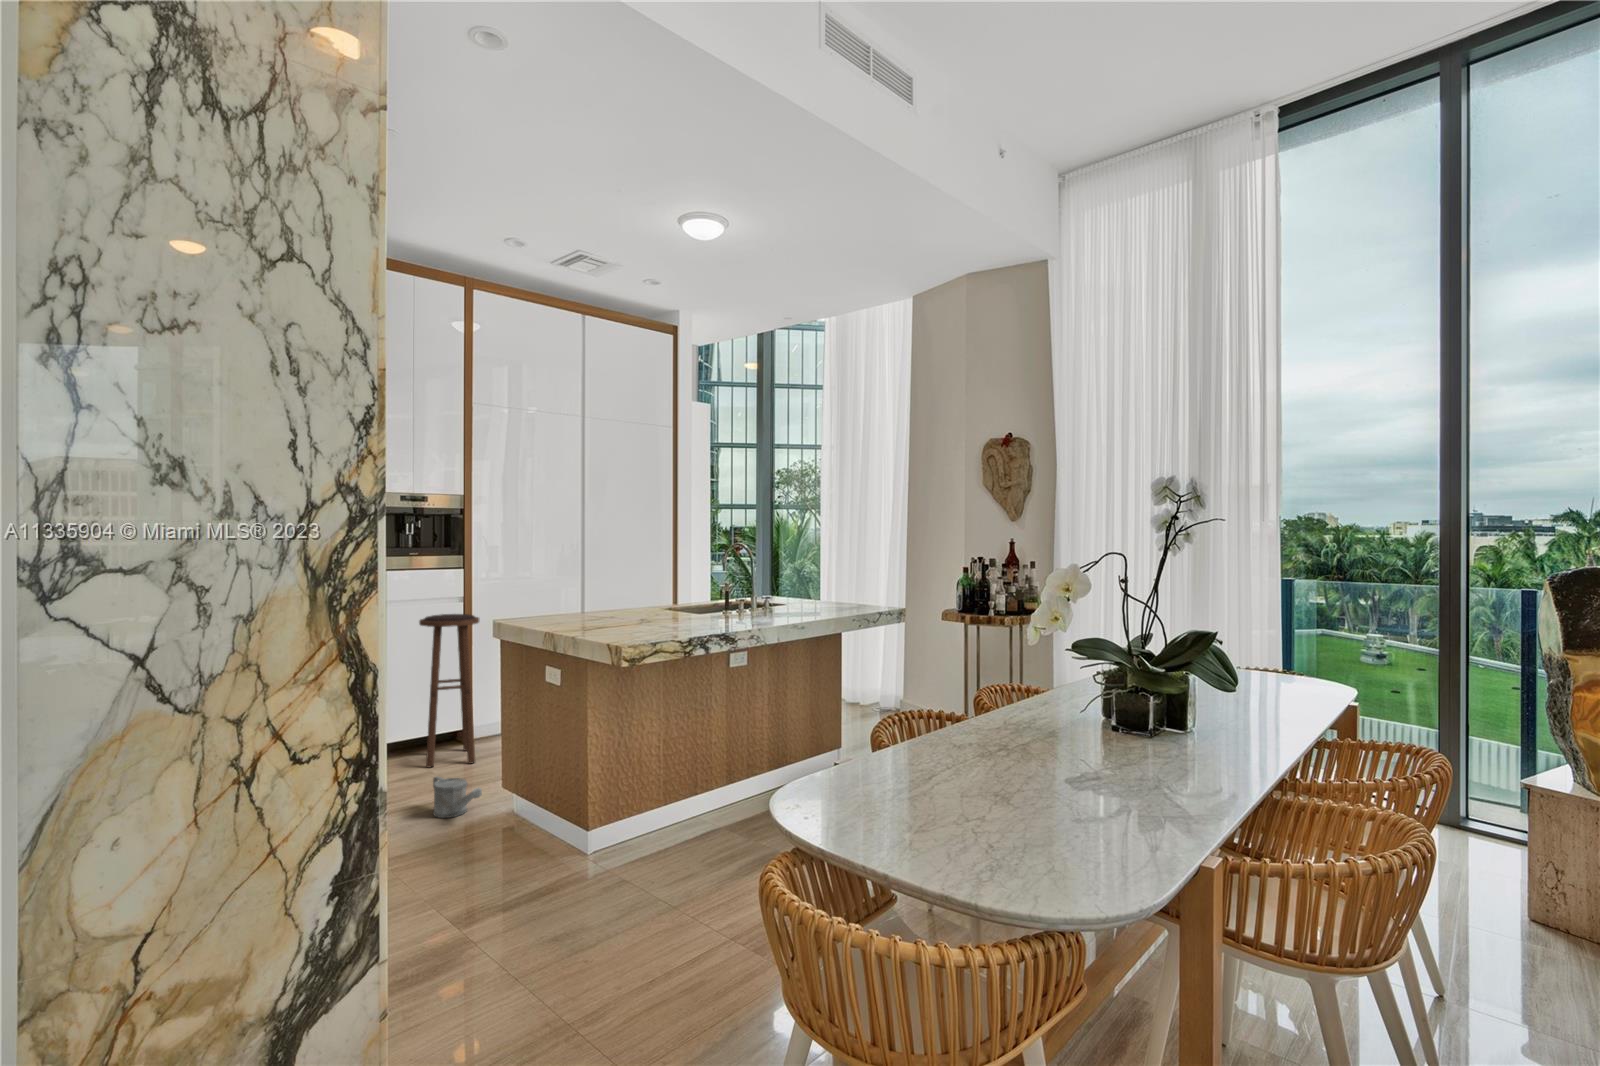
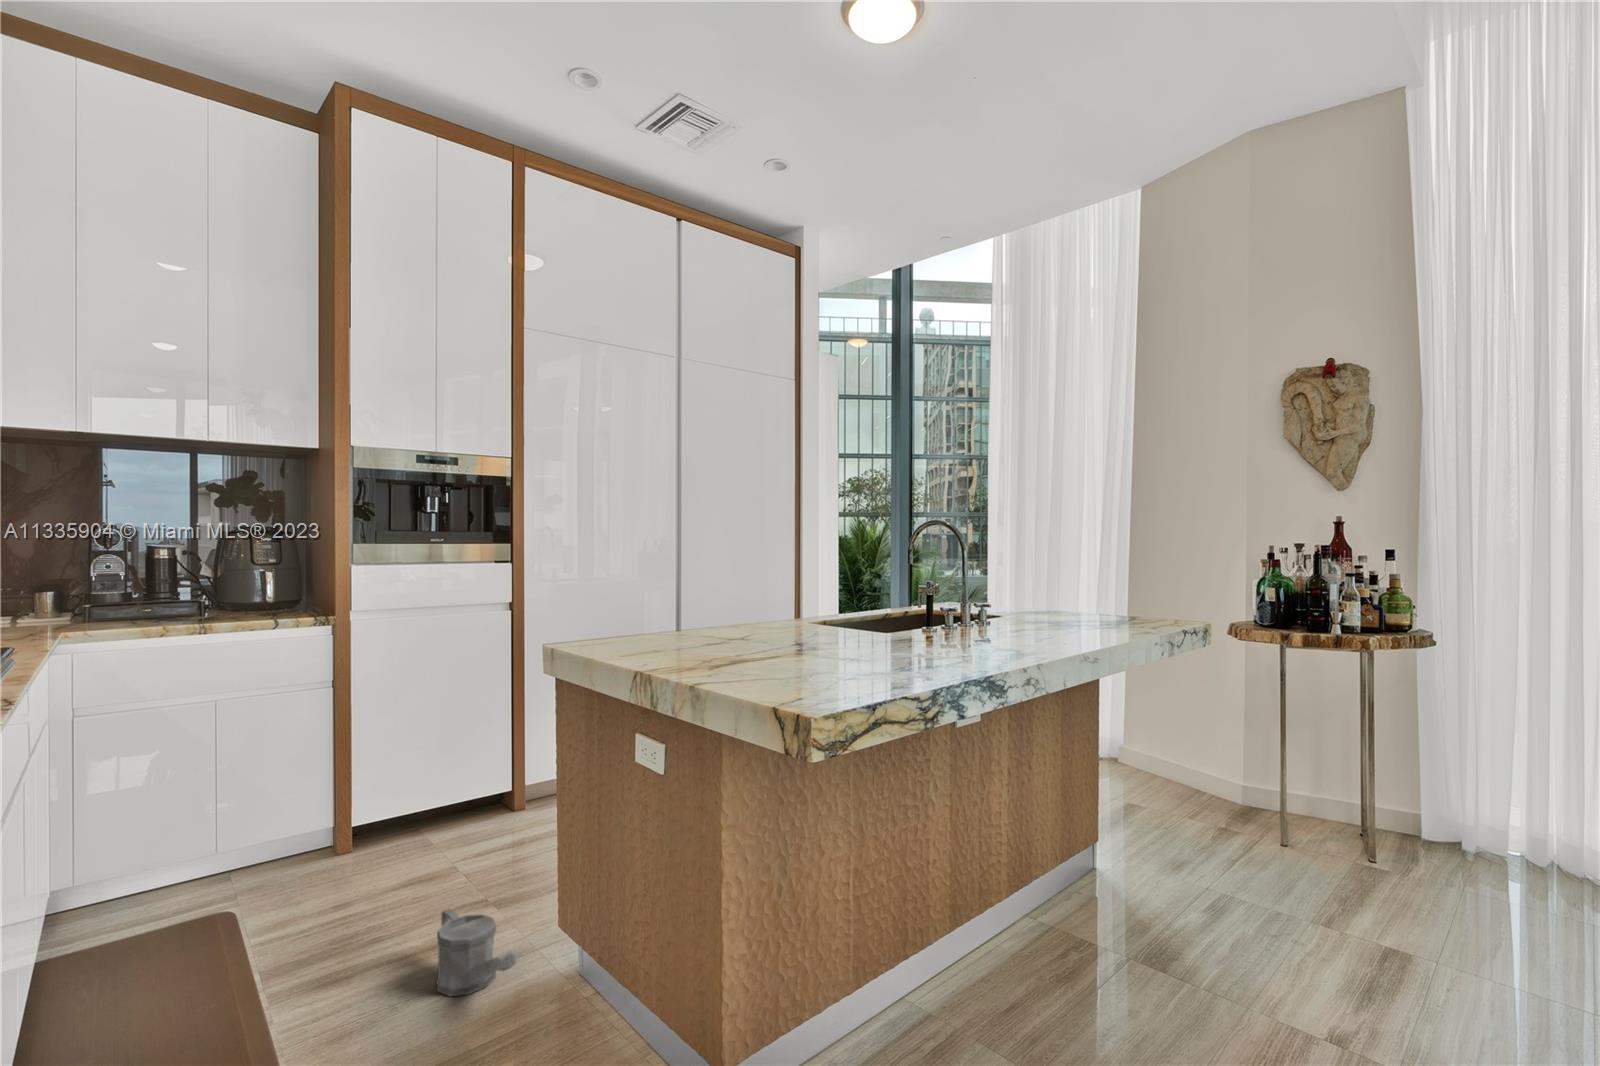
stool: present [419,614,479,767] -> none [443,629,532,865]

